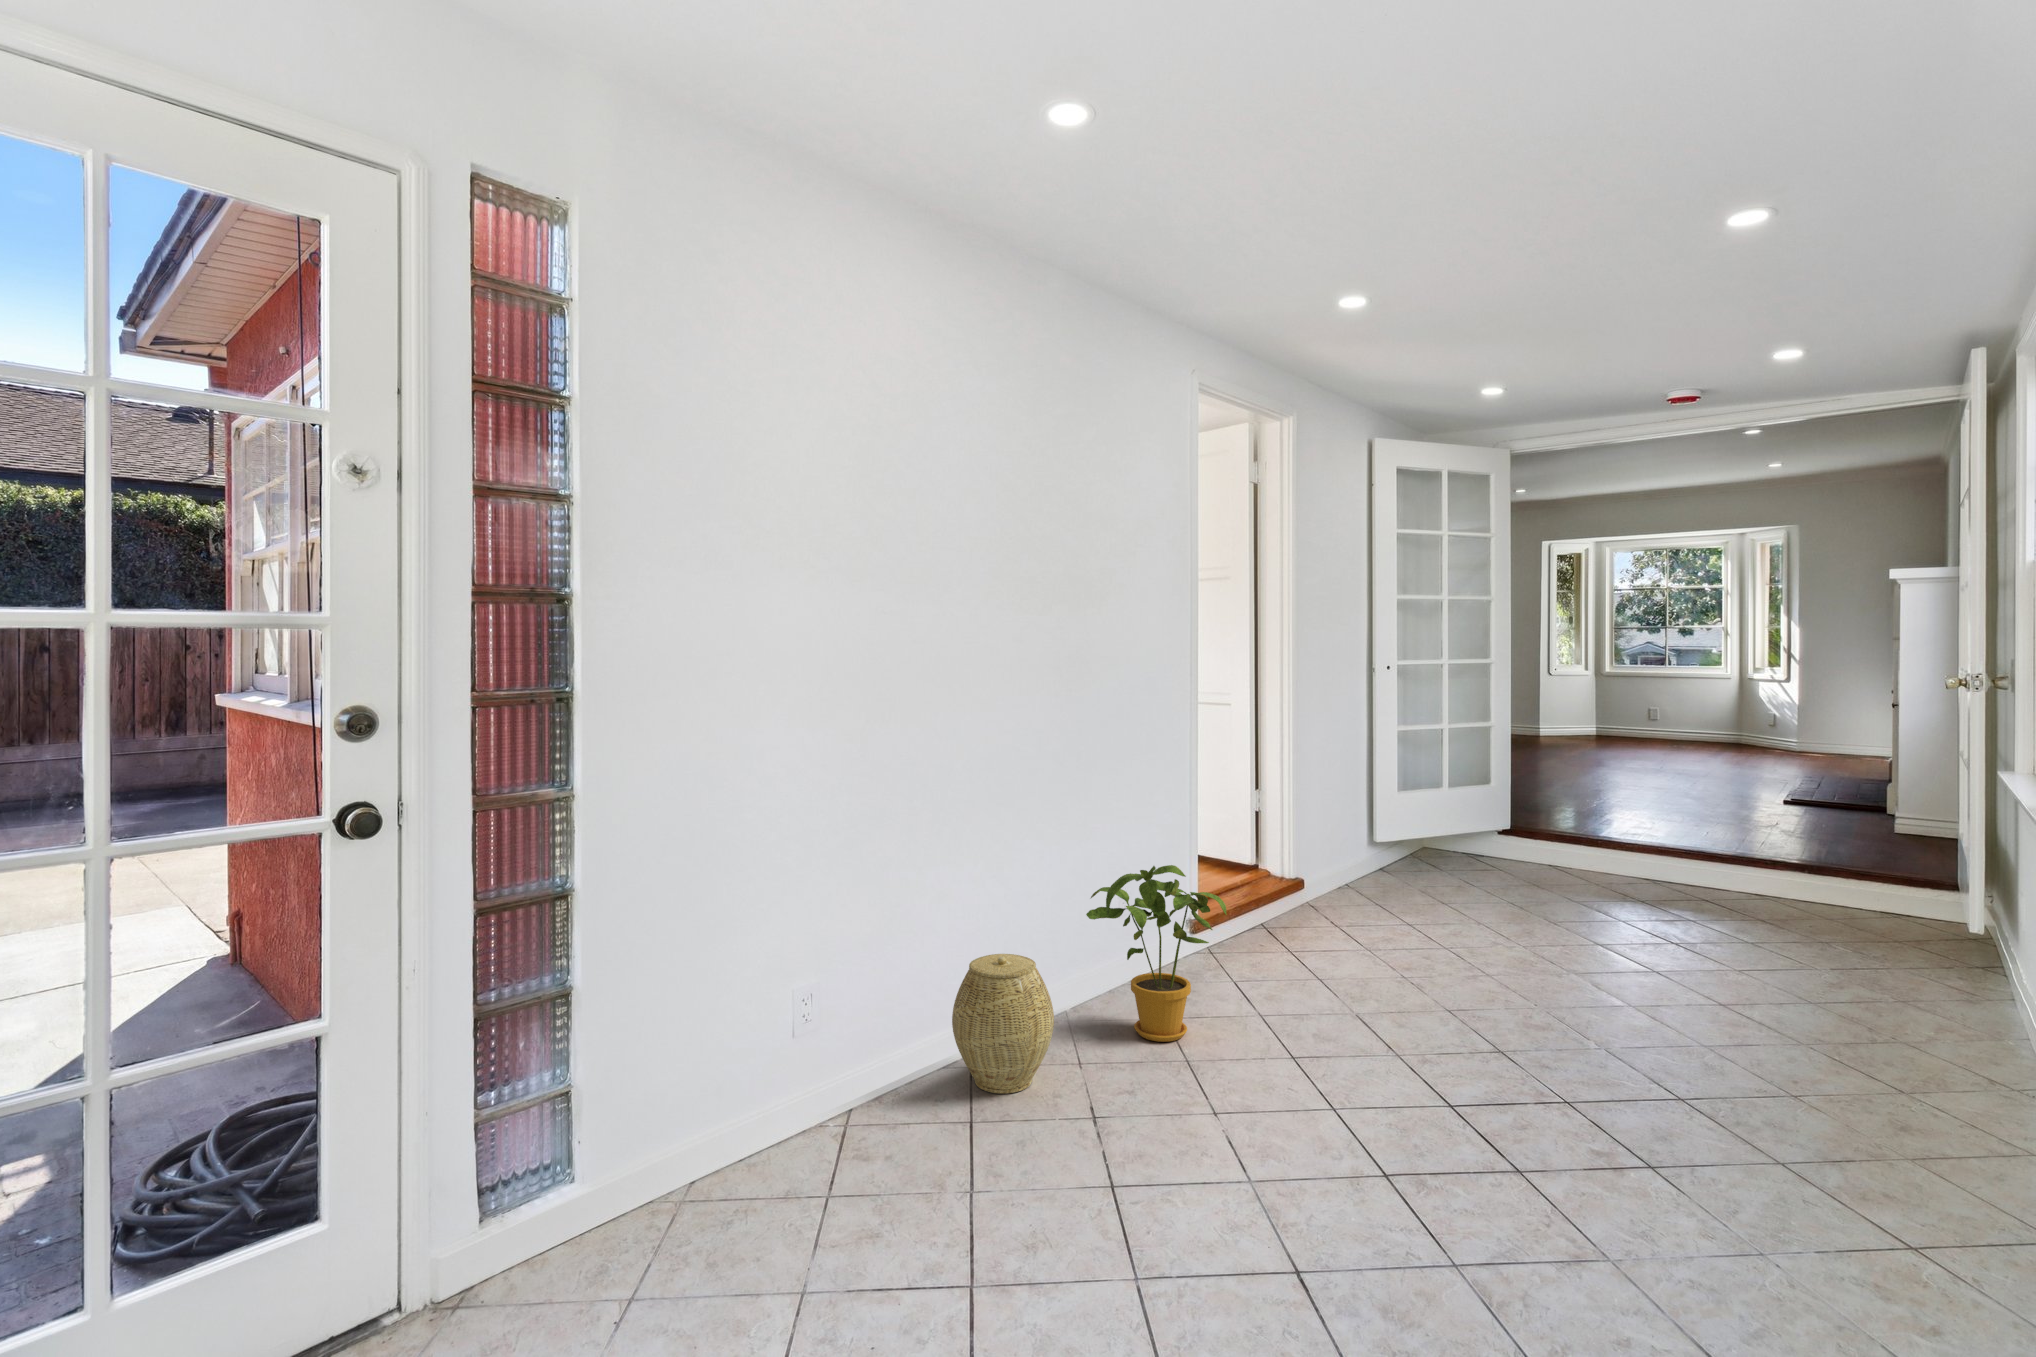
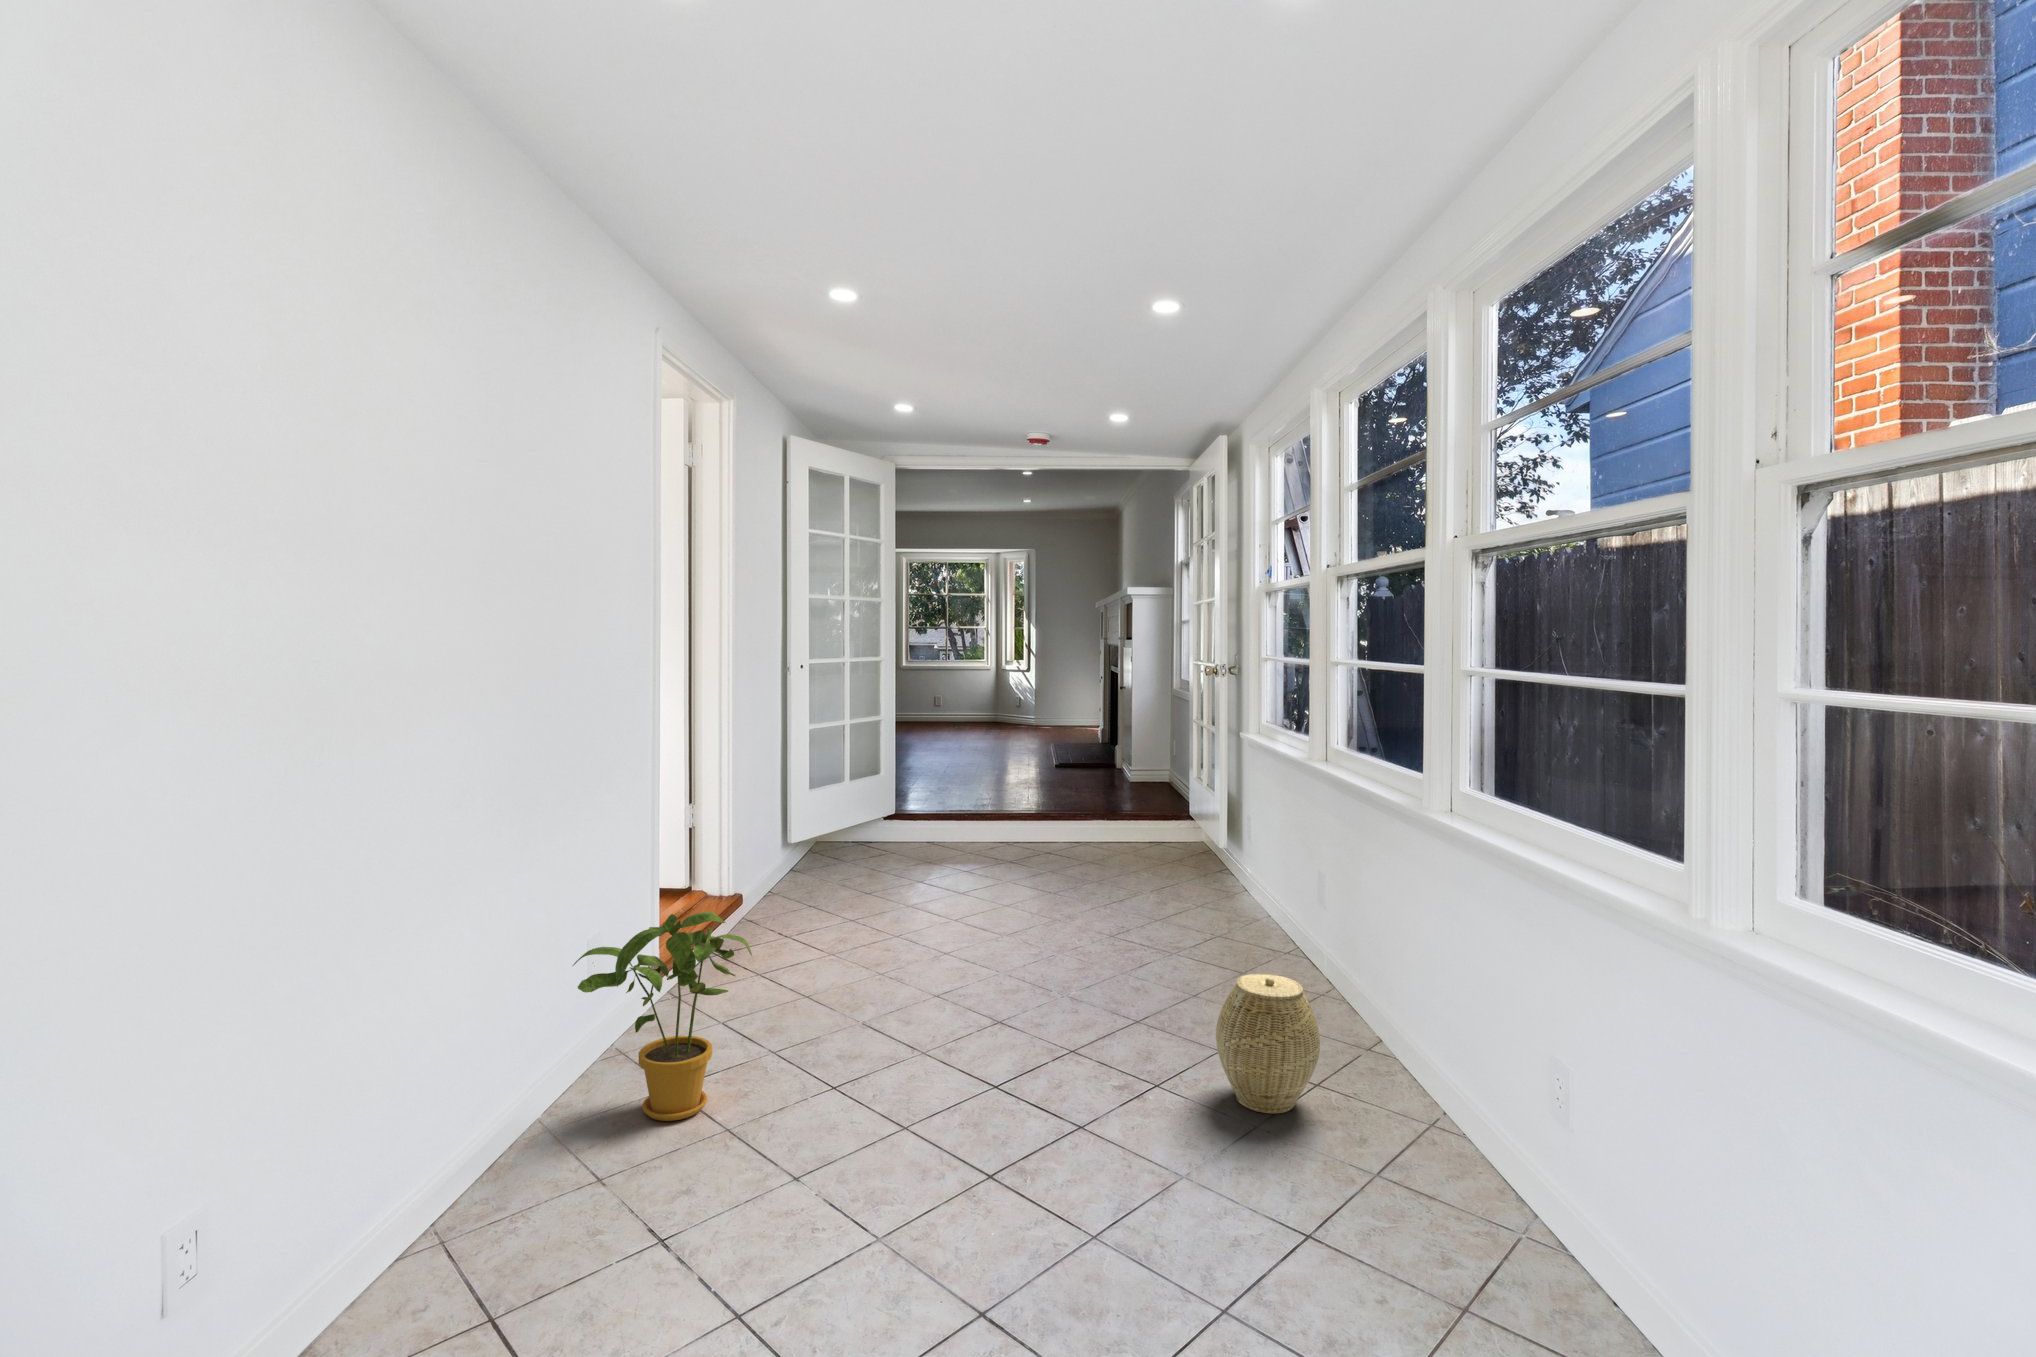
woven basket: present [952,954,1054,1094] -> present [1216,974,1320,1114]

